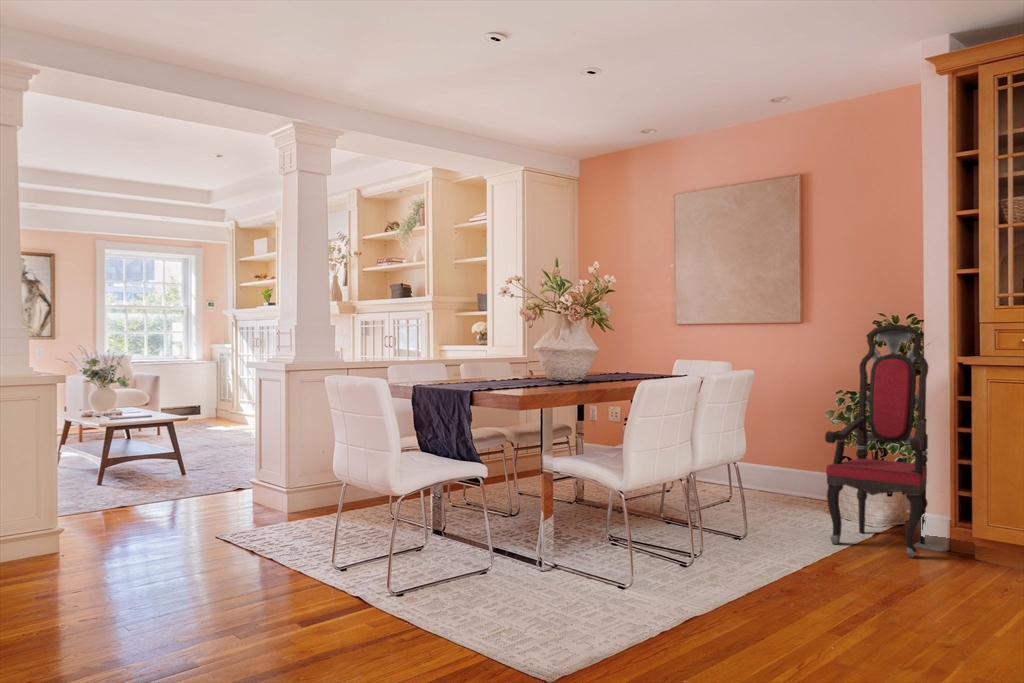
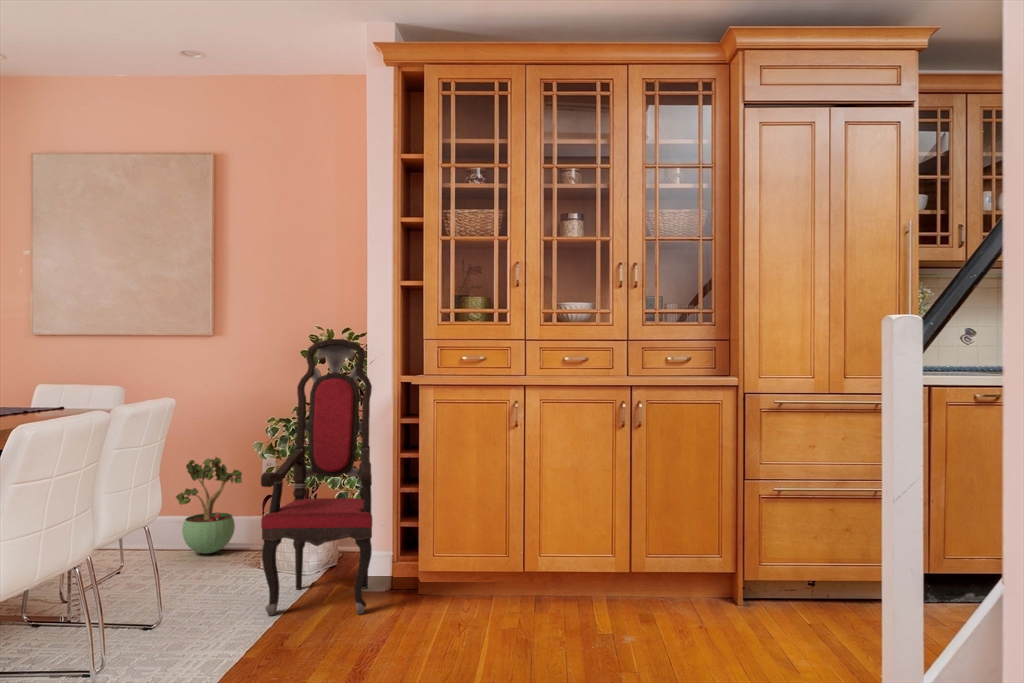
potted plant: none [767,421,820,498] -> present [176,457,242,554]

